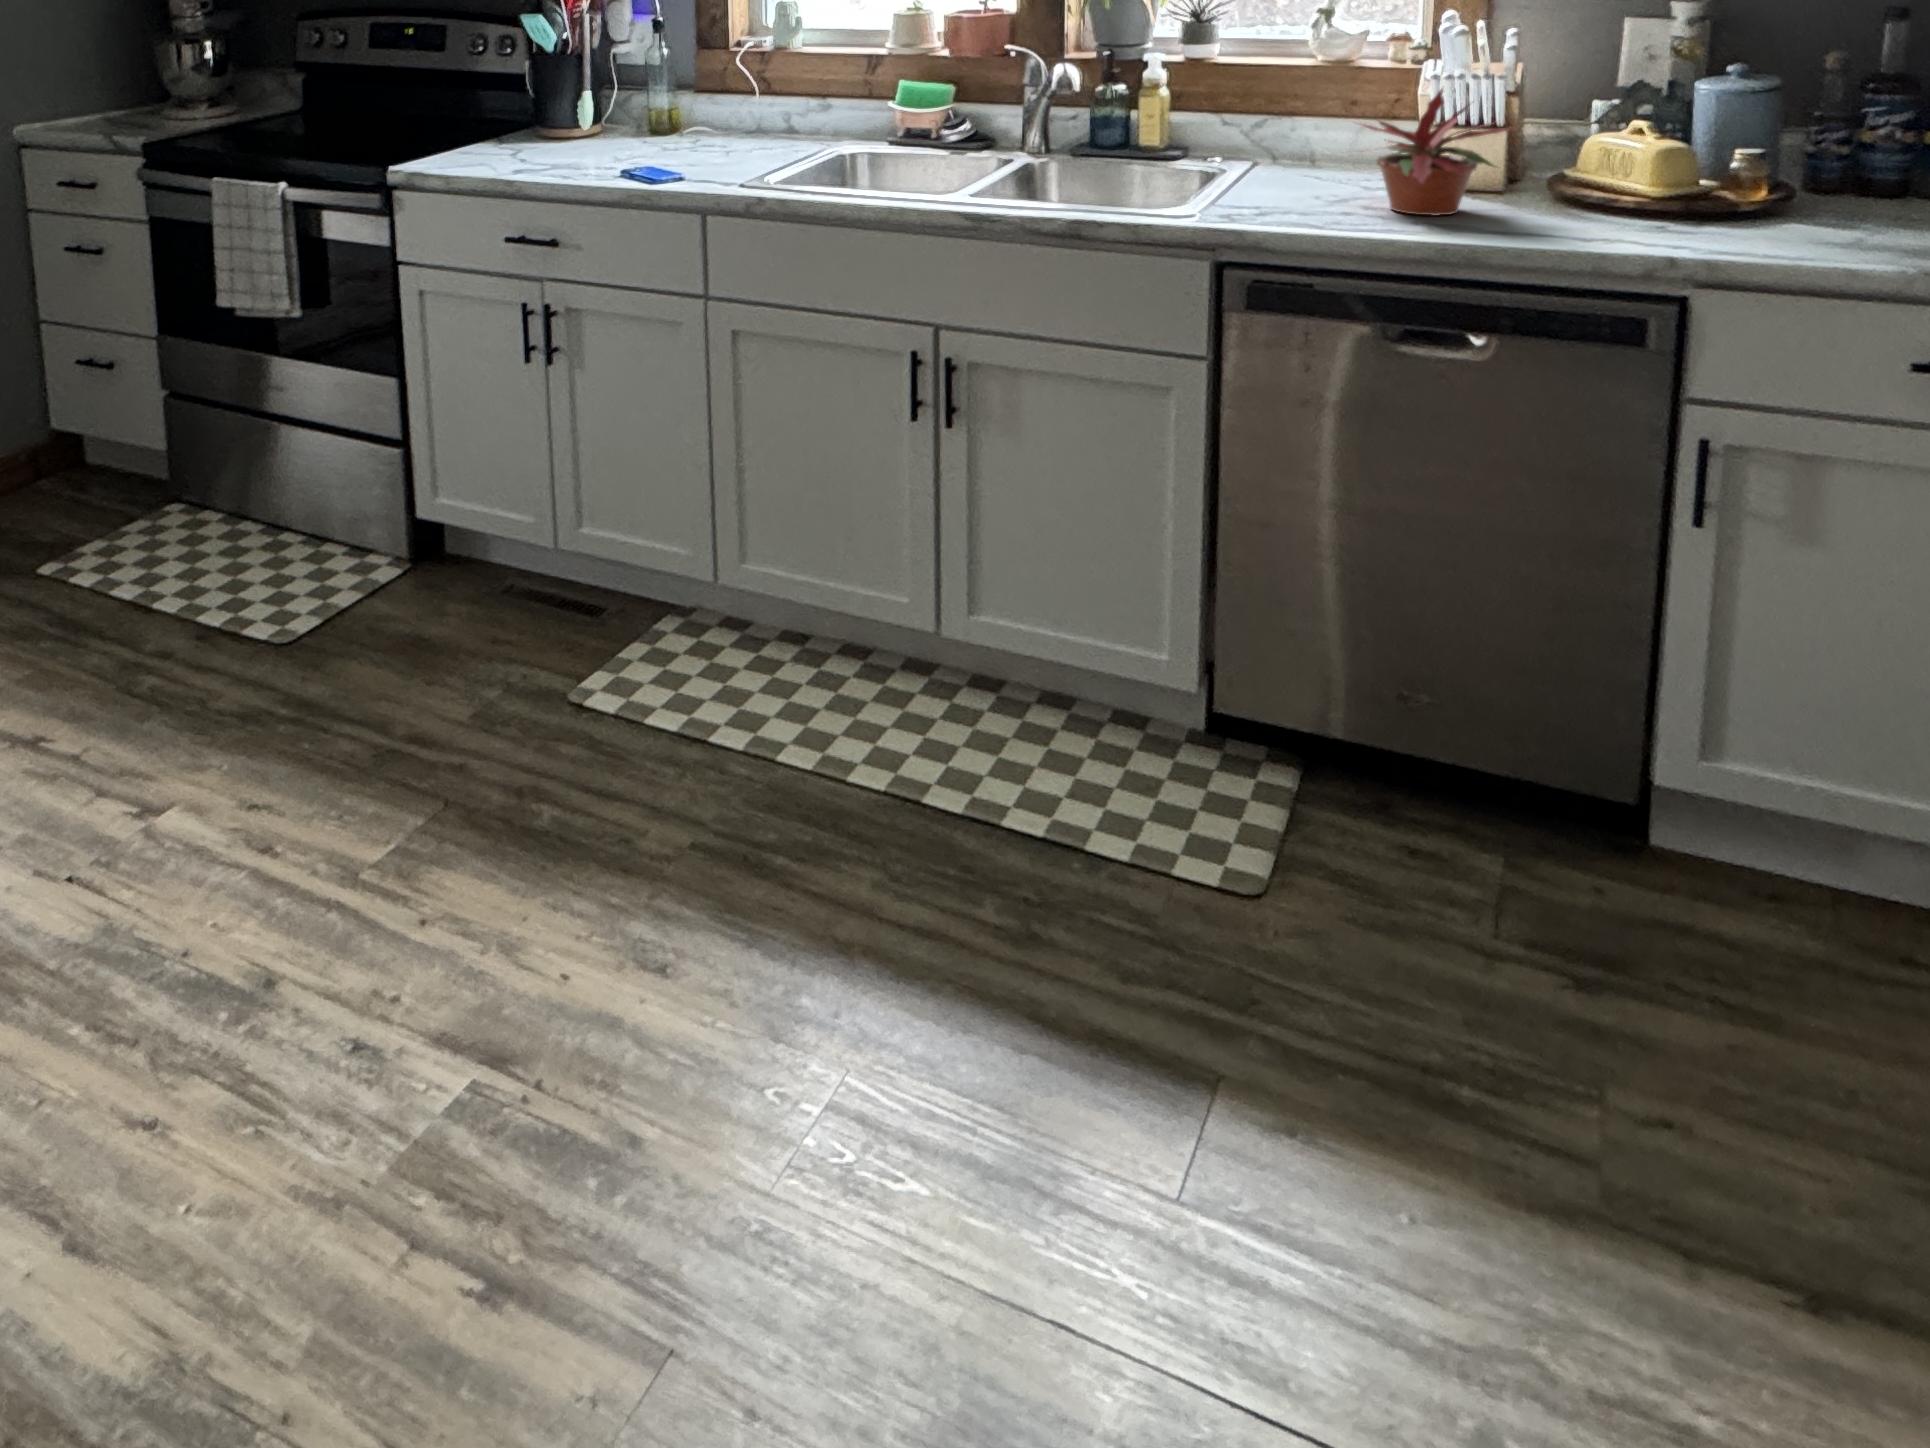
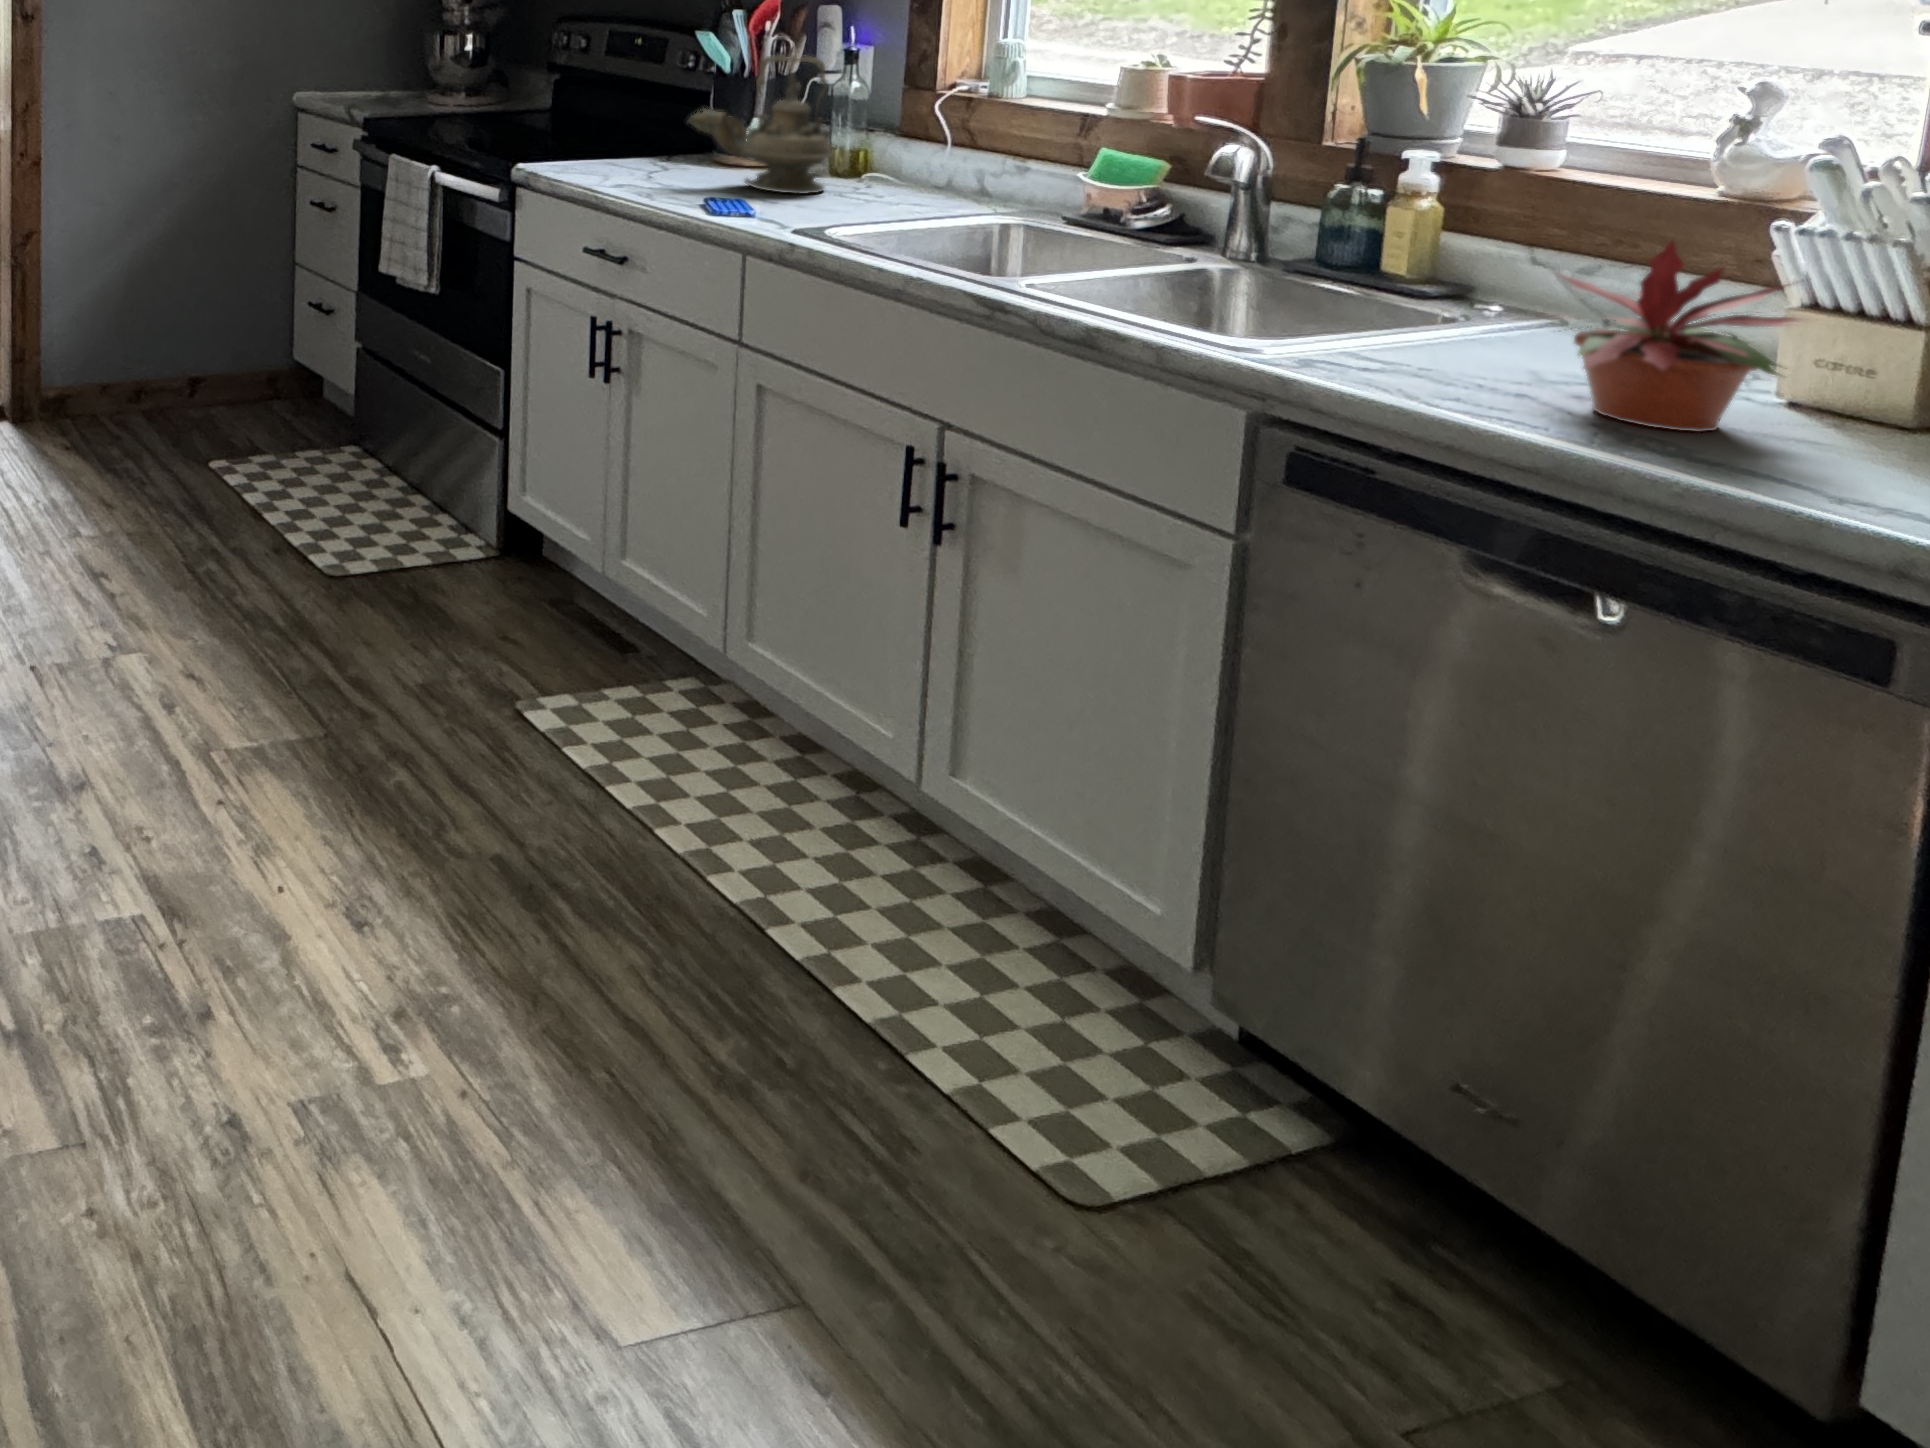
teapot: none [566,27,687,154] -> present [688,54,834,194]

